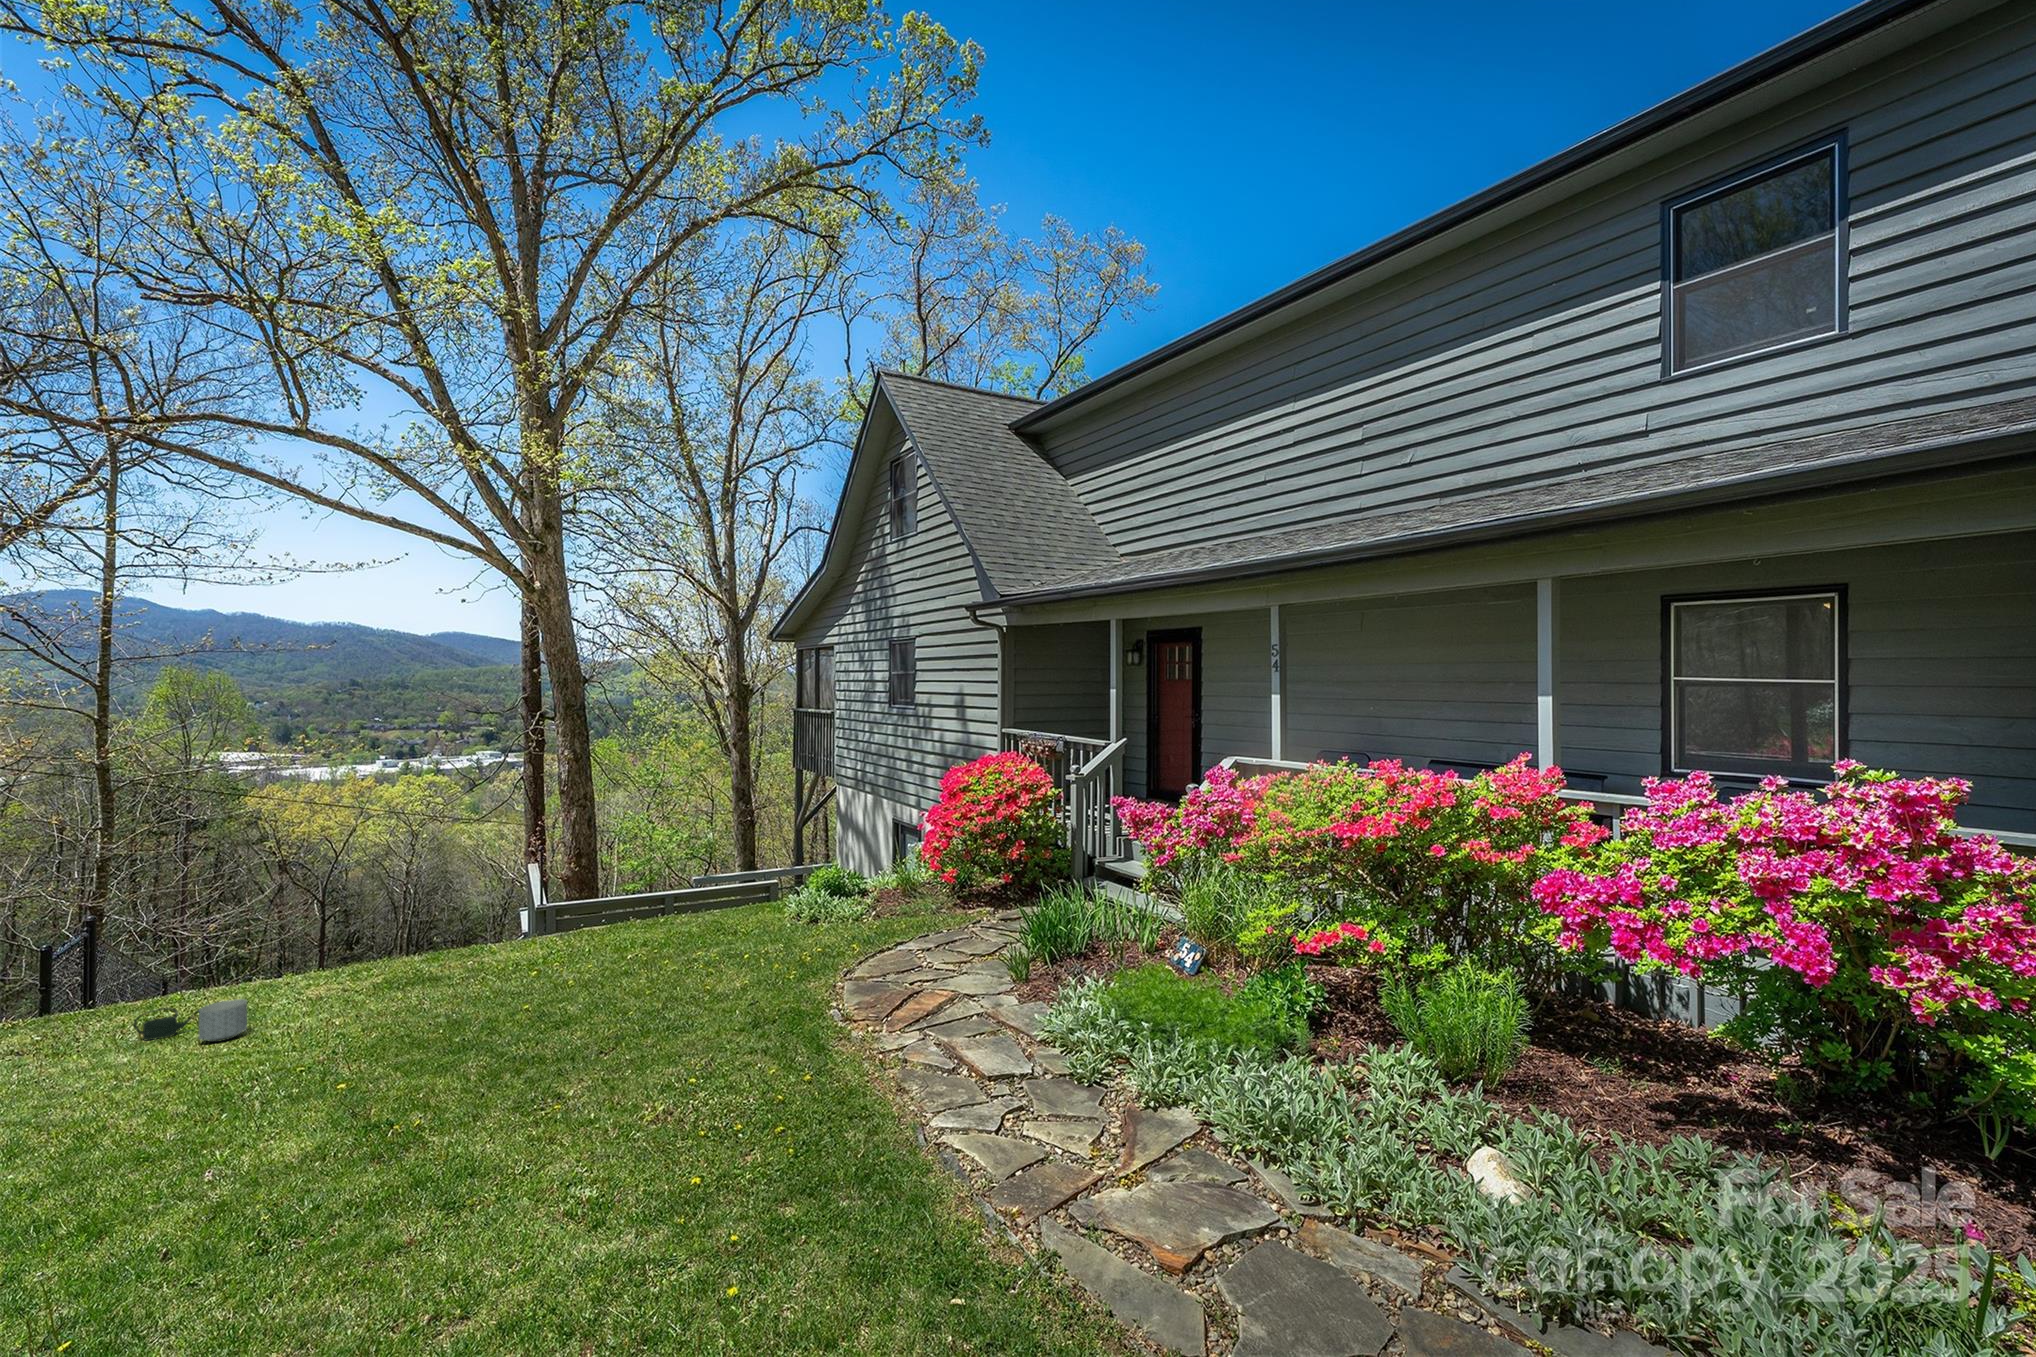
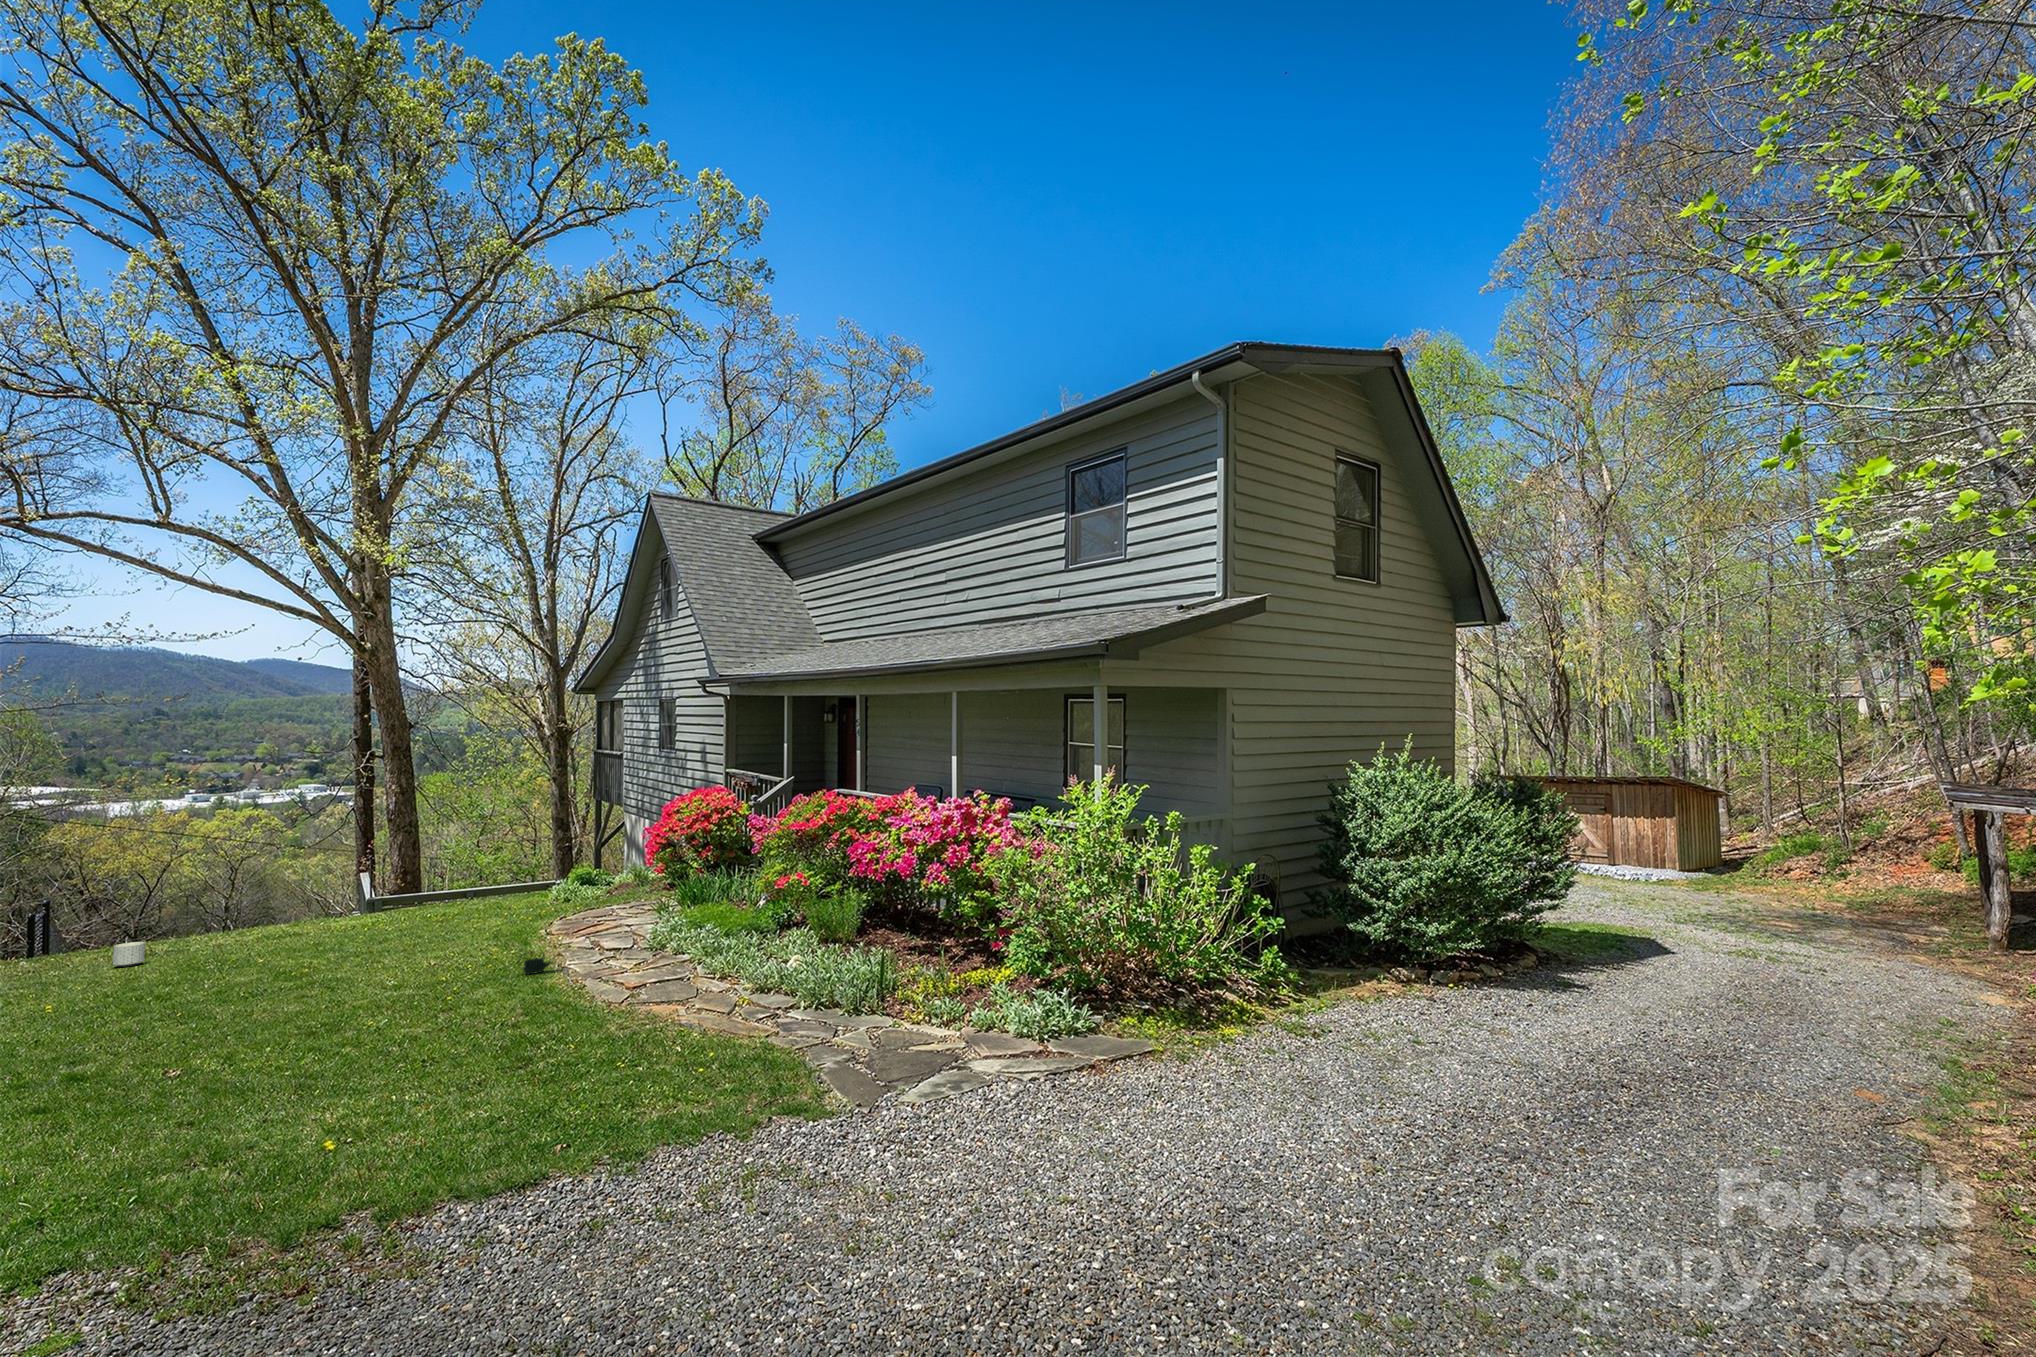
watering can: present [133,1008,198,1041] -> present [519,952,552,974]

